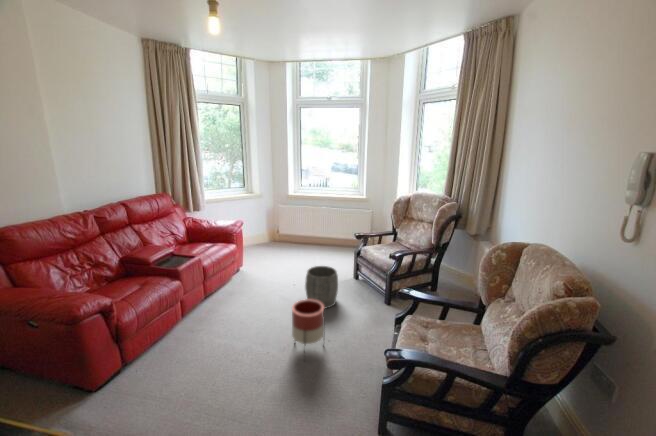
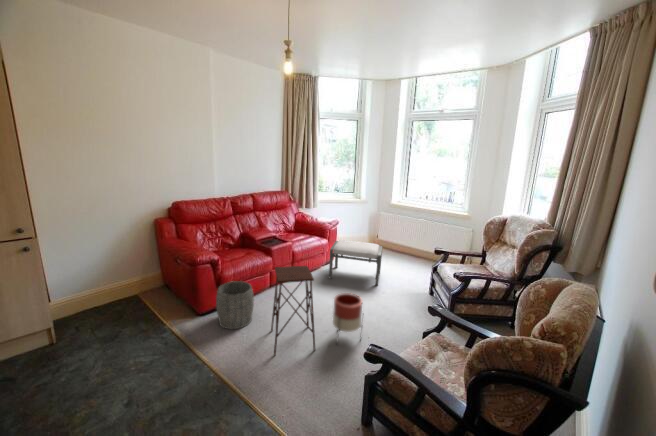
ottoman: none [247,240,305,288] -> present [329,240,383,285]
woven basket: present [305,266,338,309] -> present [216,281,254,329]
side table: none [217,281,285,404] -> present [271,266,315,355]

